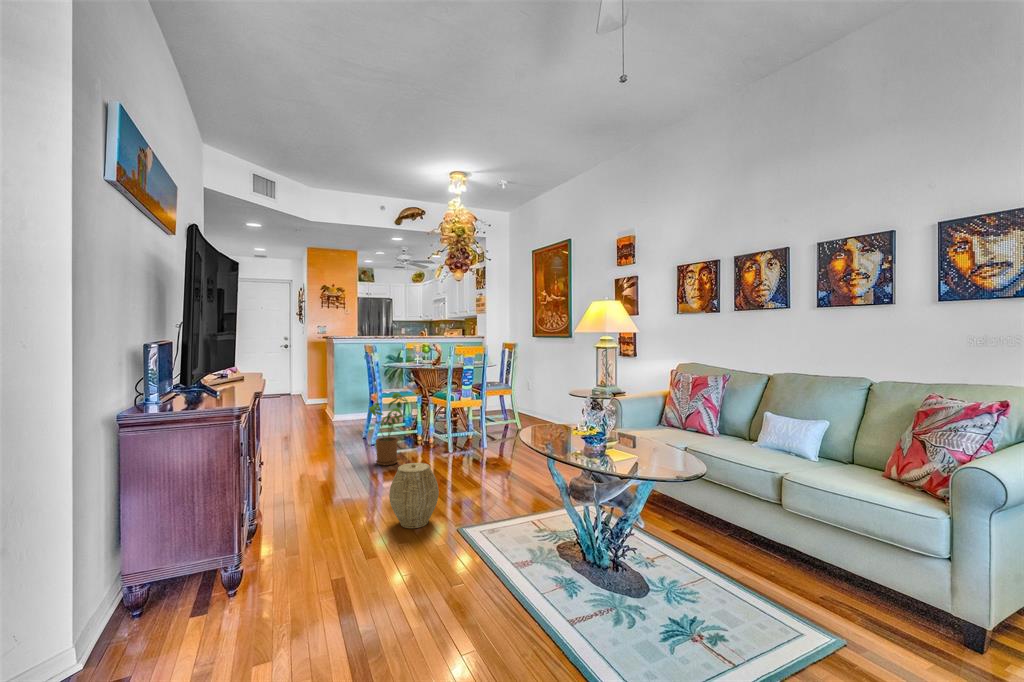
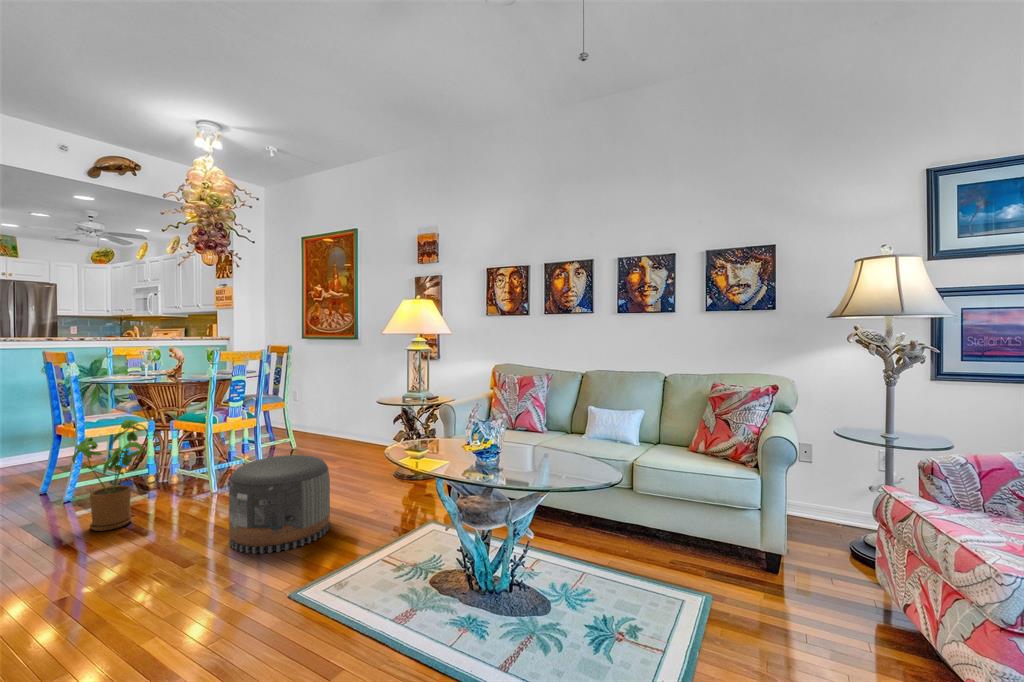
pouf: none [441,428,511,500] -> present [229,455,330,554]
woven basket: present [389,463,439,528] -> none [172,516,254,616]

